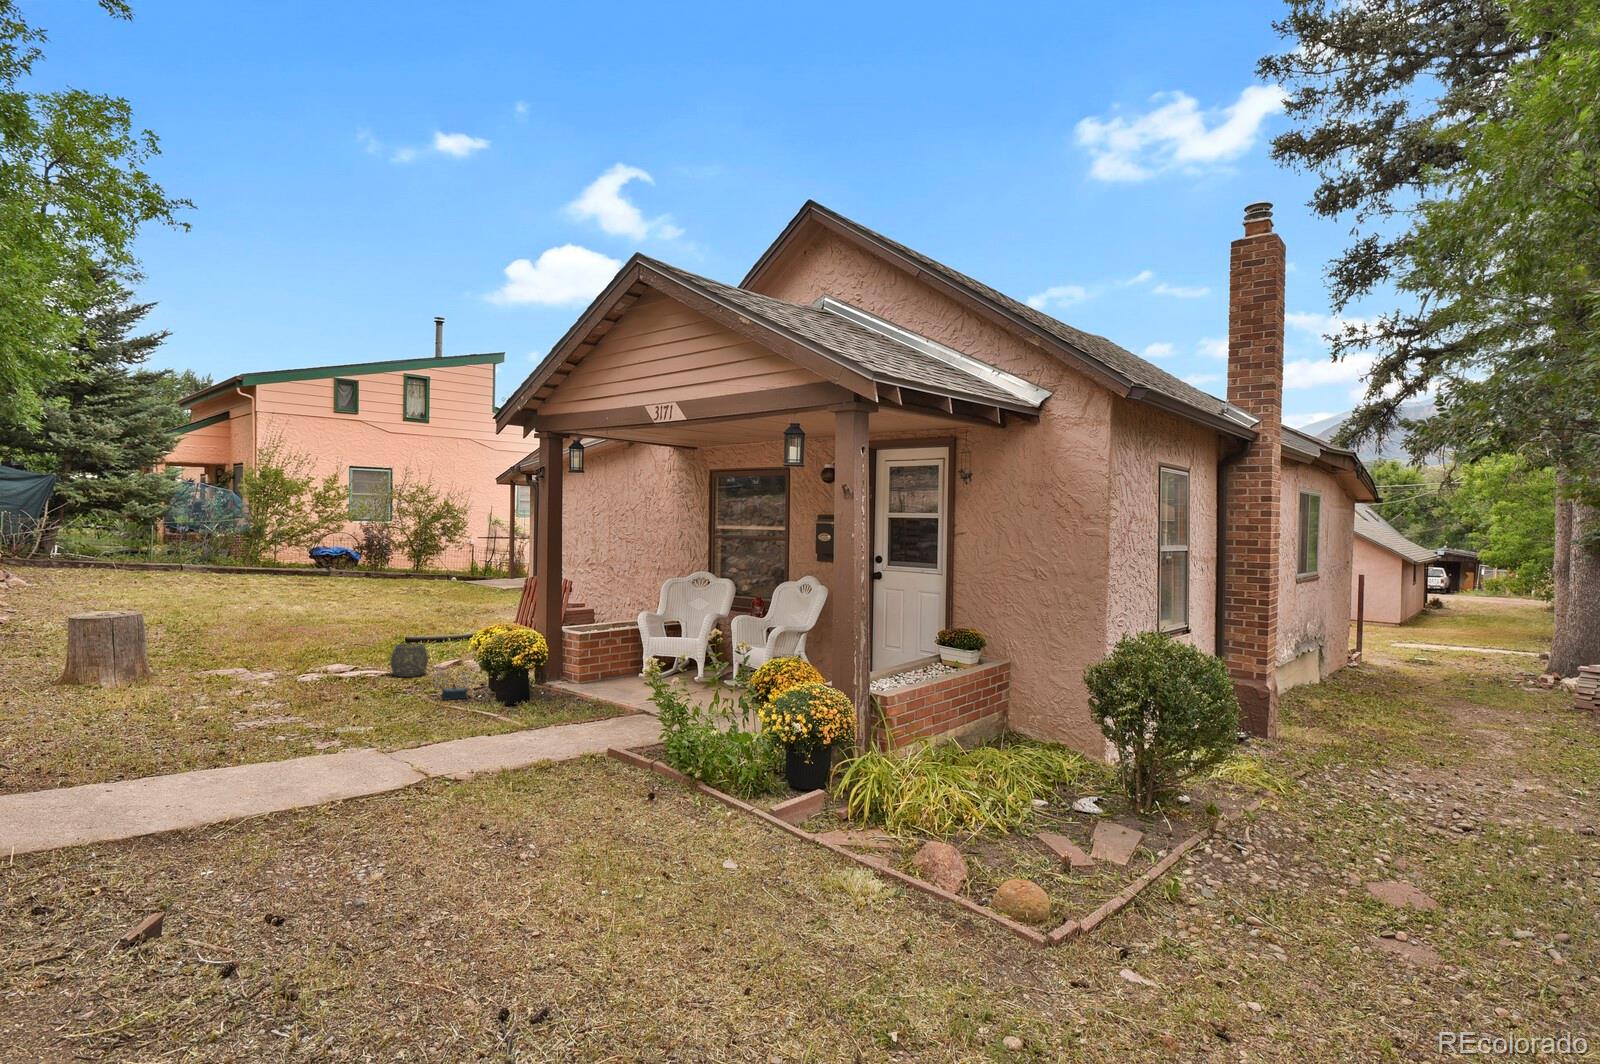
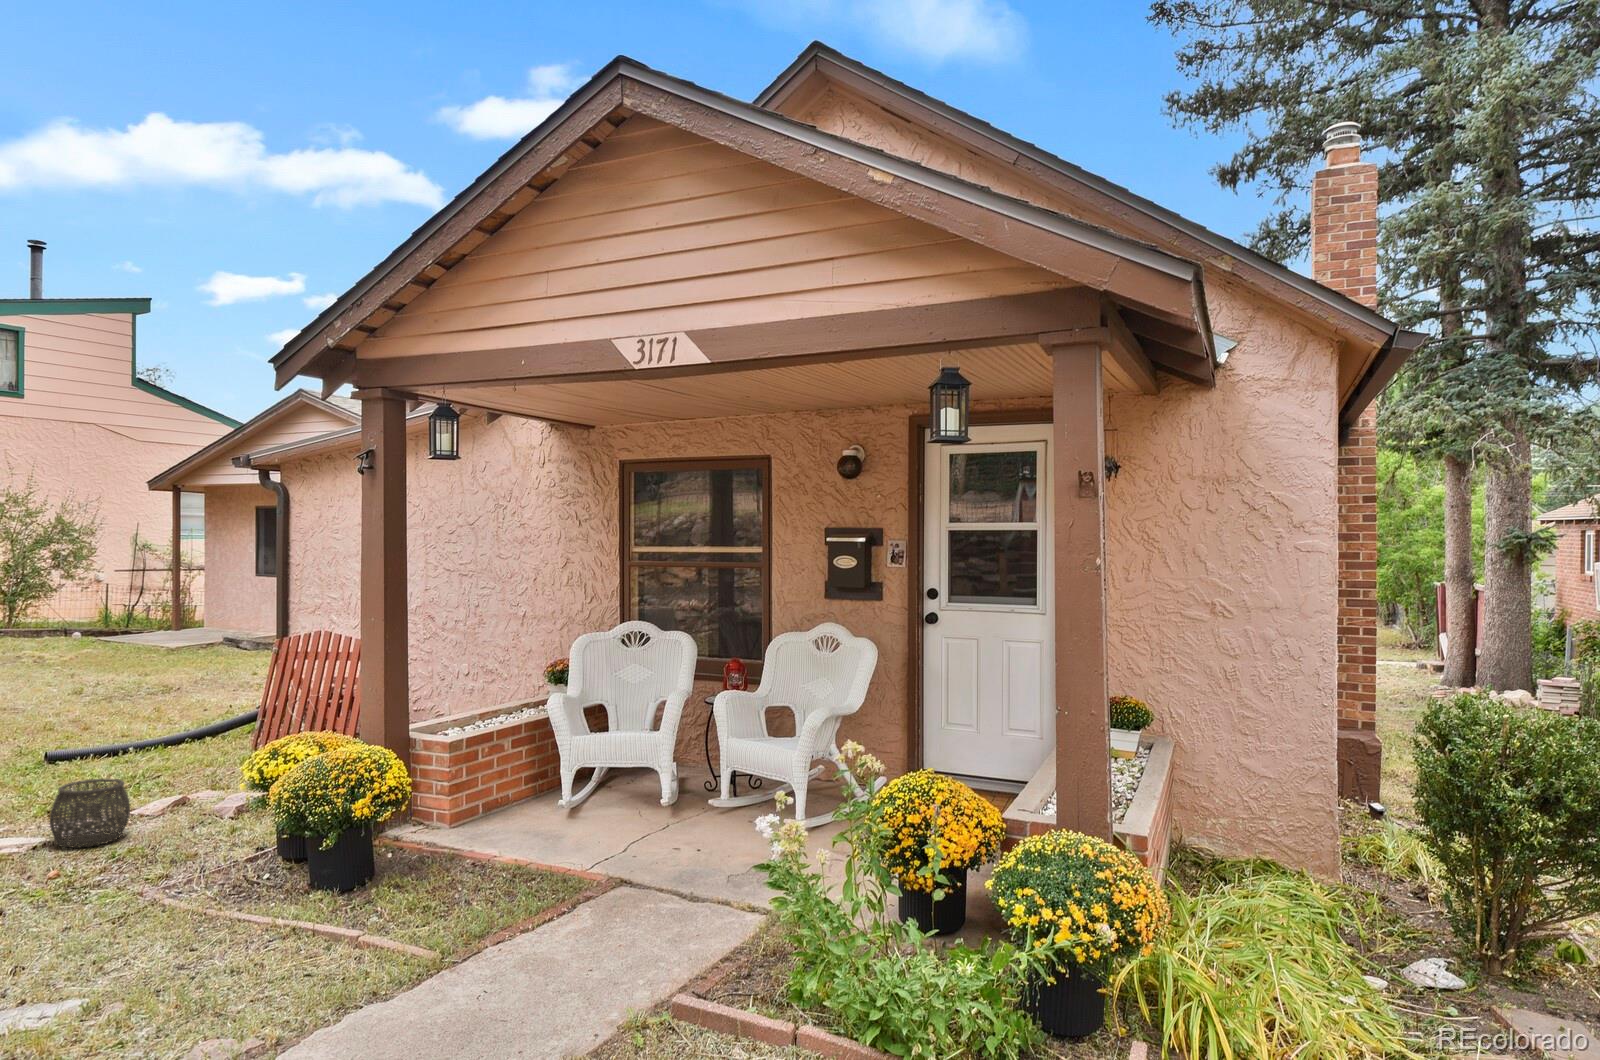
decorative plant: present [436,666,470,700] -> none [167,828,257,896]

